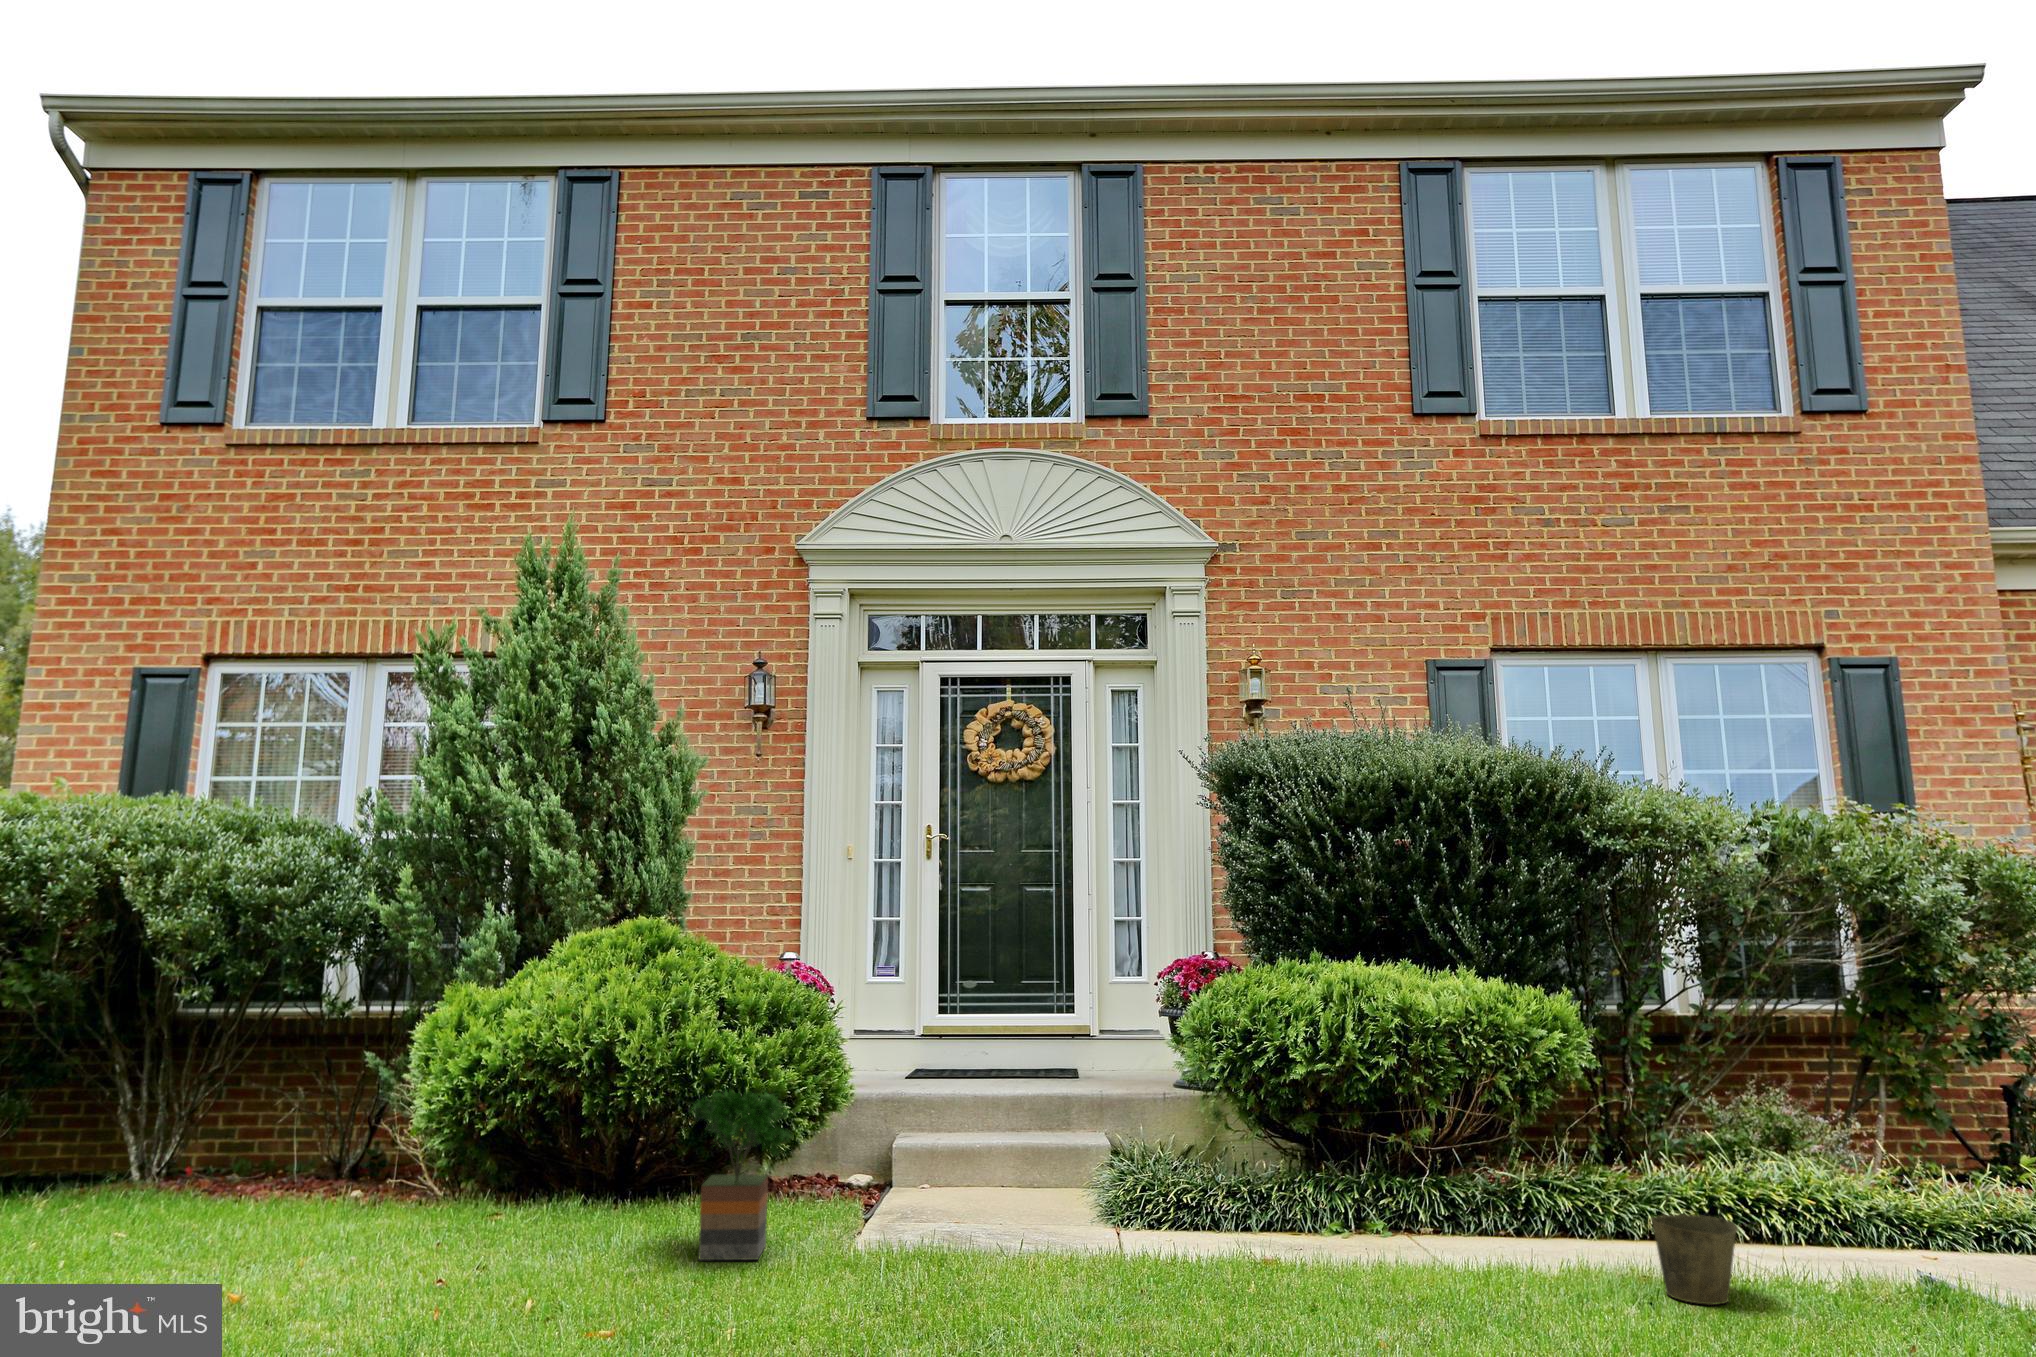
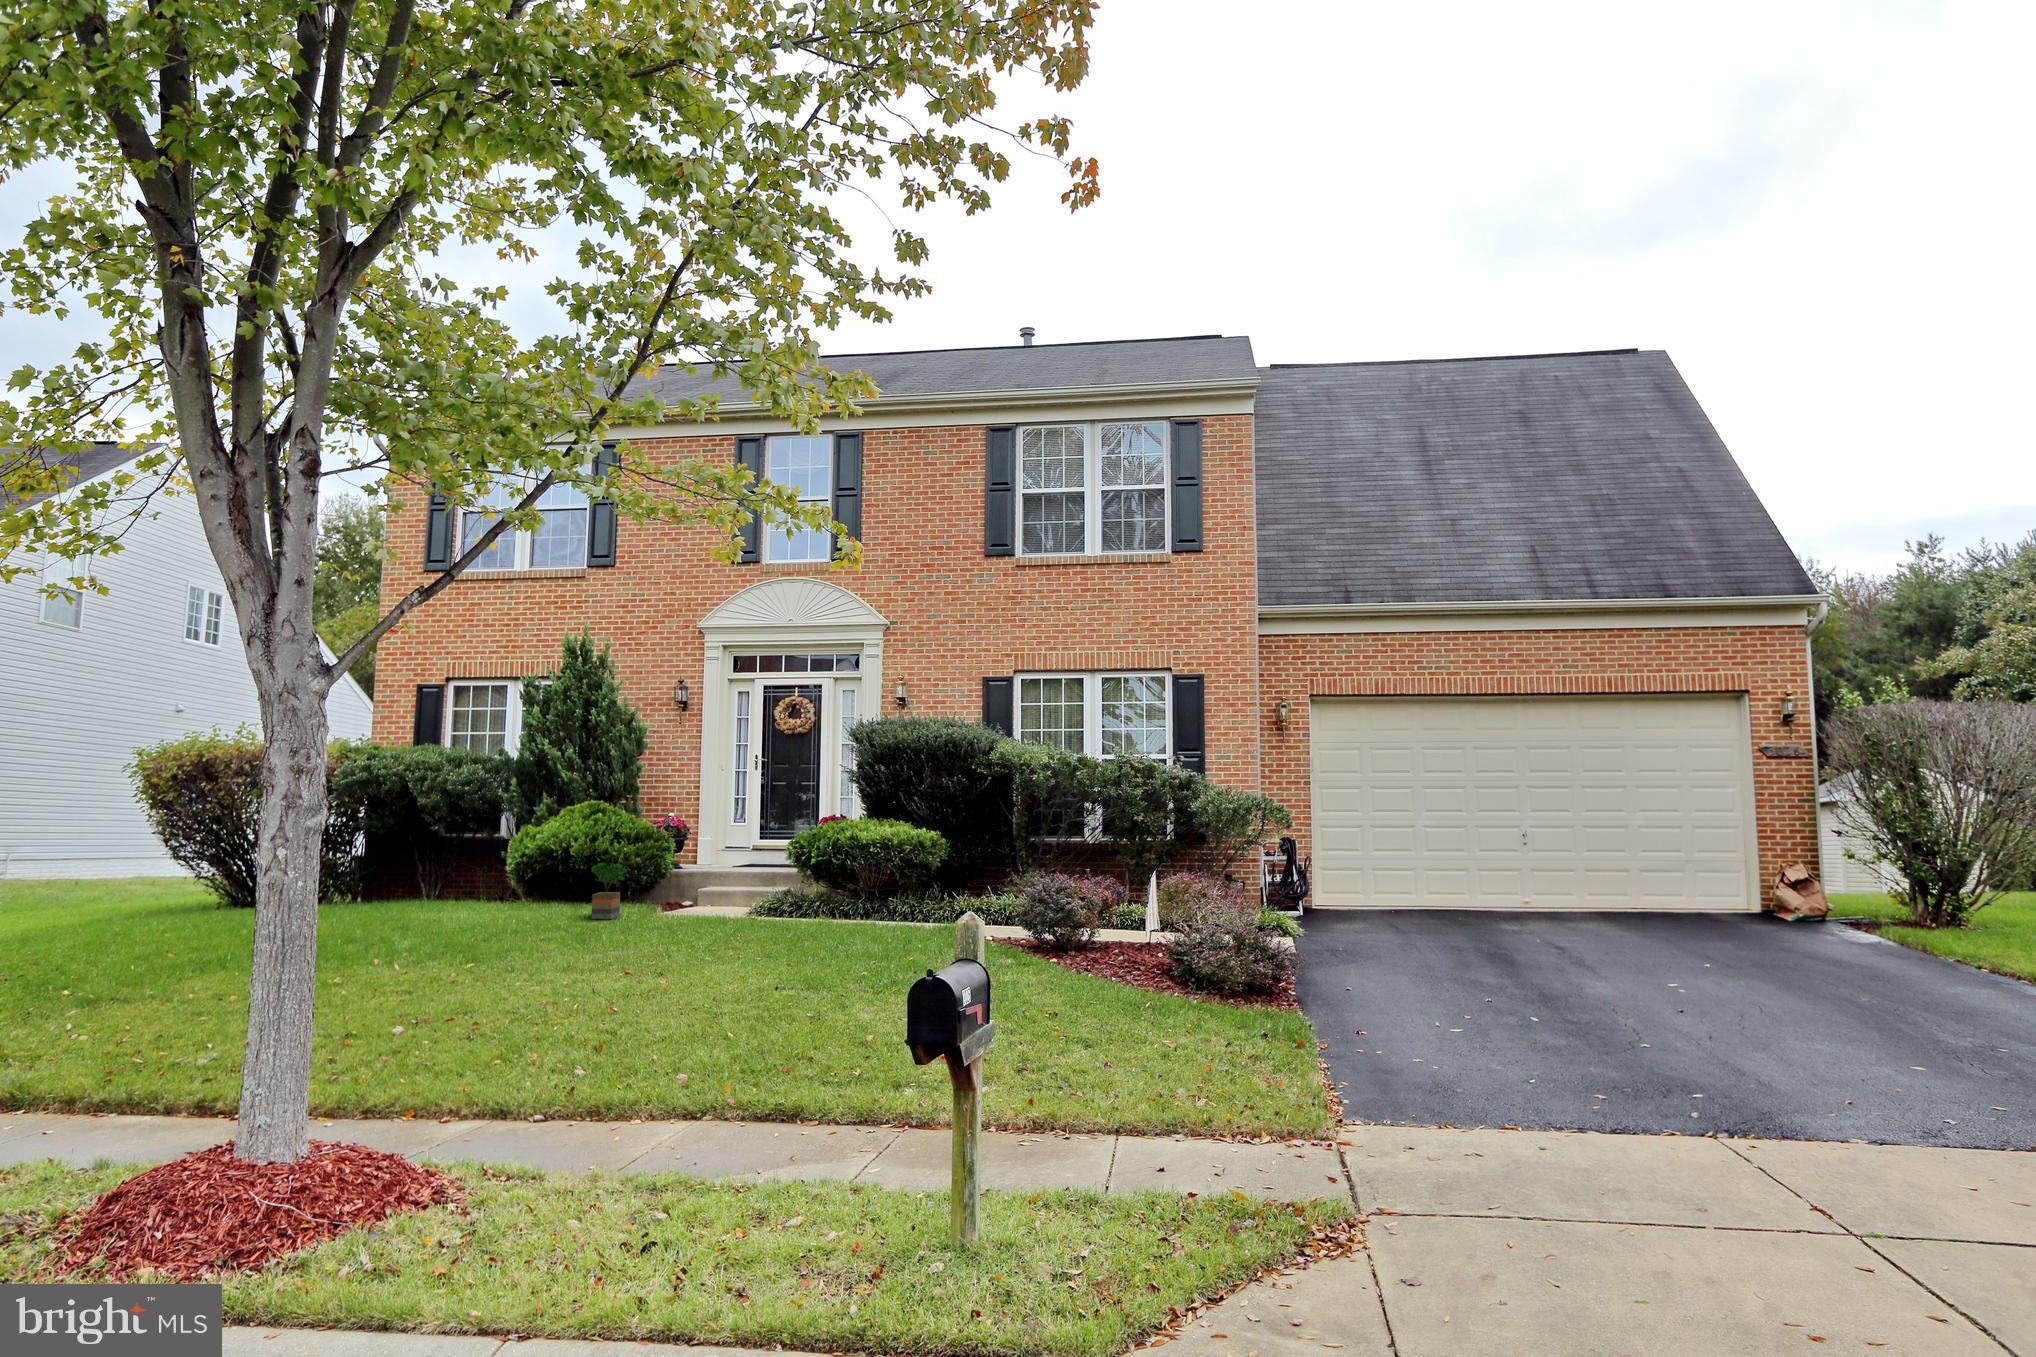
bucket: present [1651,1179,1738,1305] -> none [895,891,923,934]

